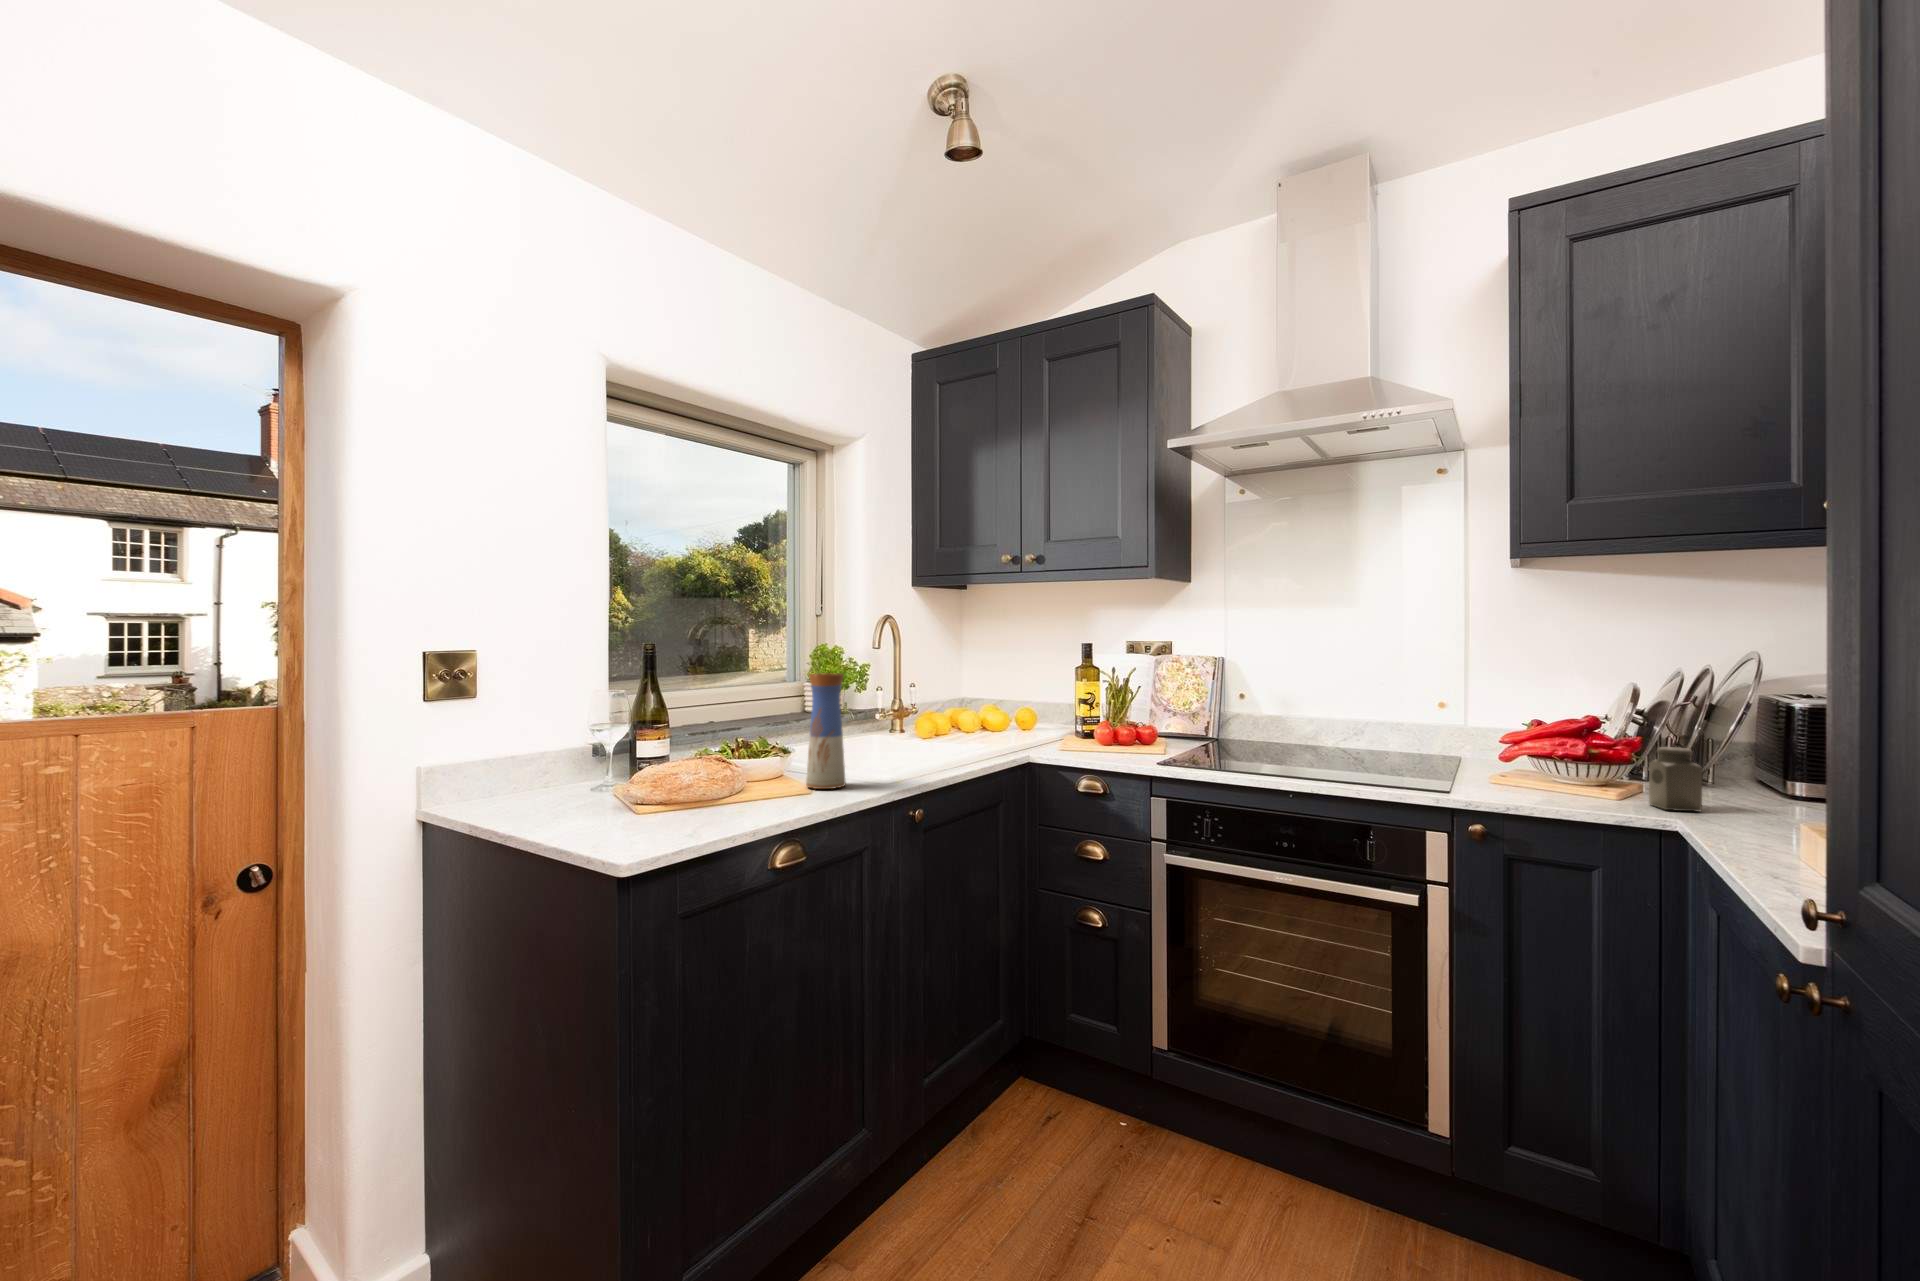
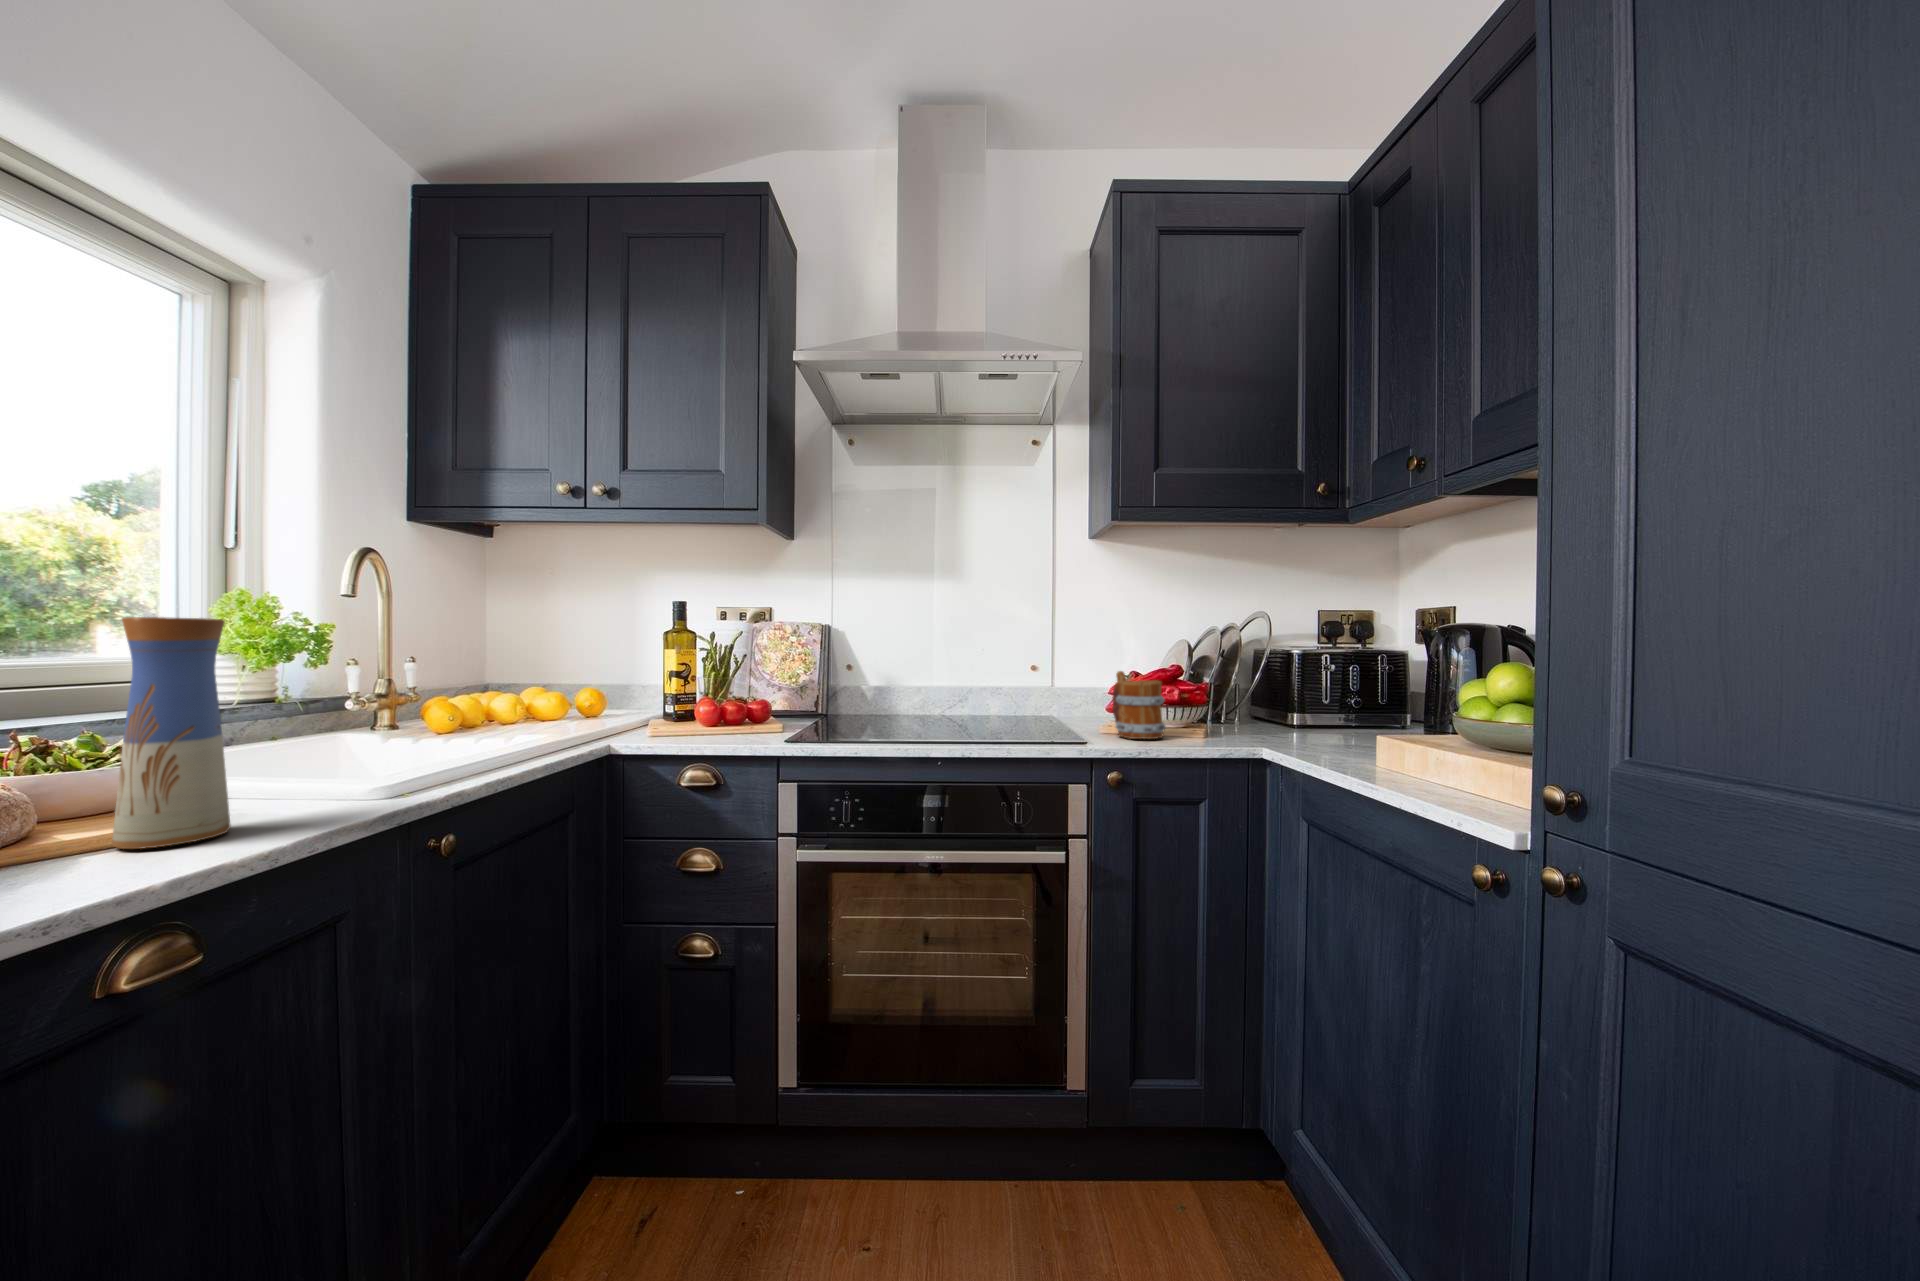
mug: none [1501,719,1564,795] -> present [1112,671,1166,739]
salt shaker: present [1649,747,1703,811] -> none [1228,687,1269,743]

